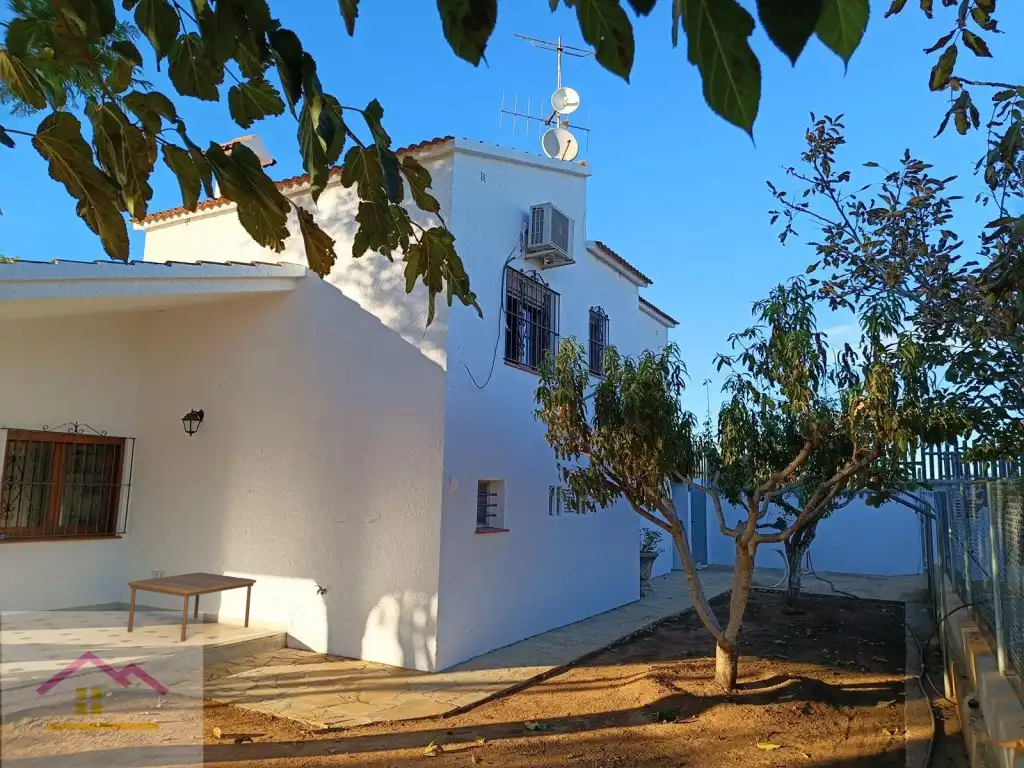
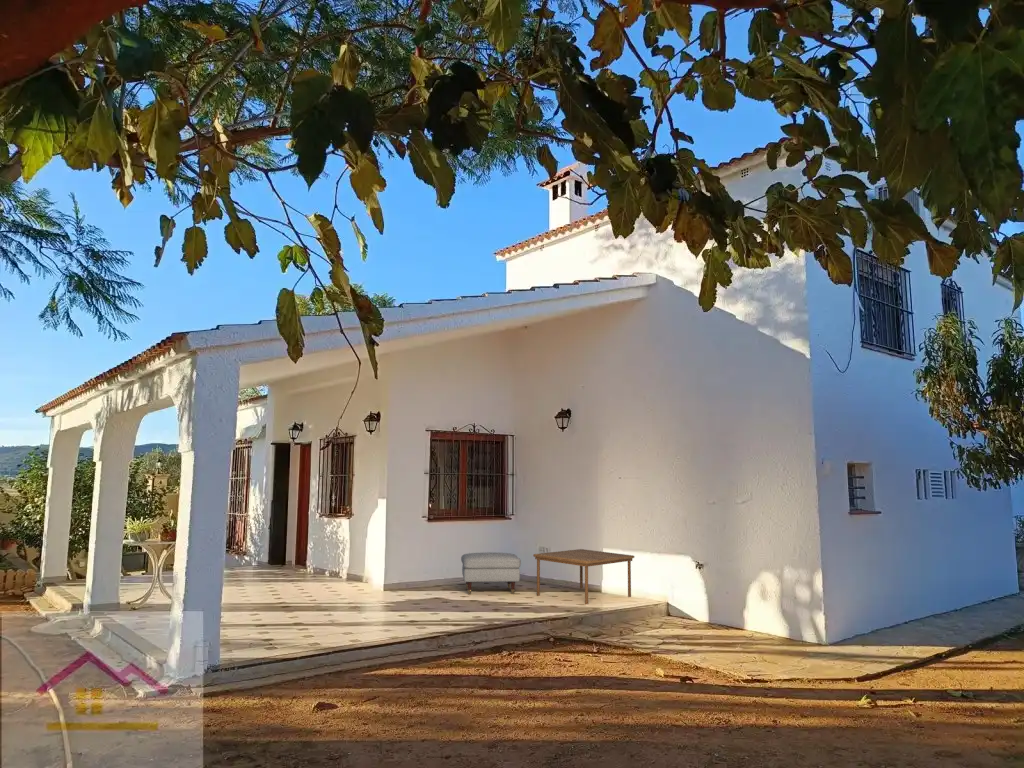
ottoman: none [25,581,114,636] -> present [461,552,521,595]

